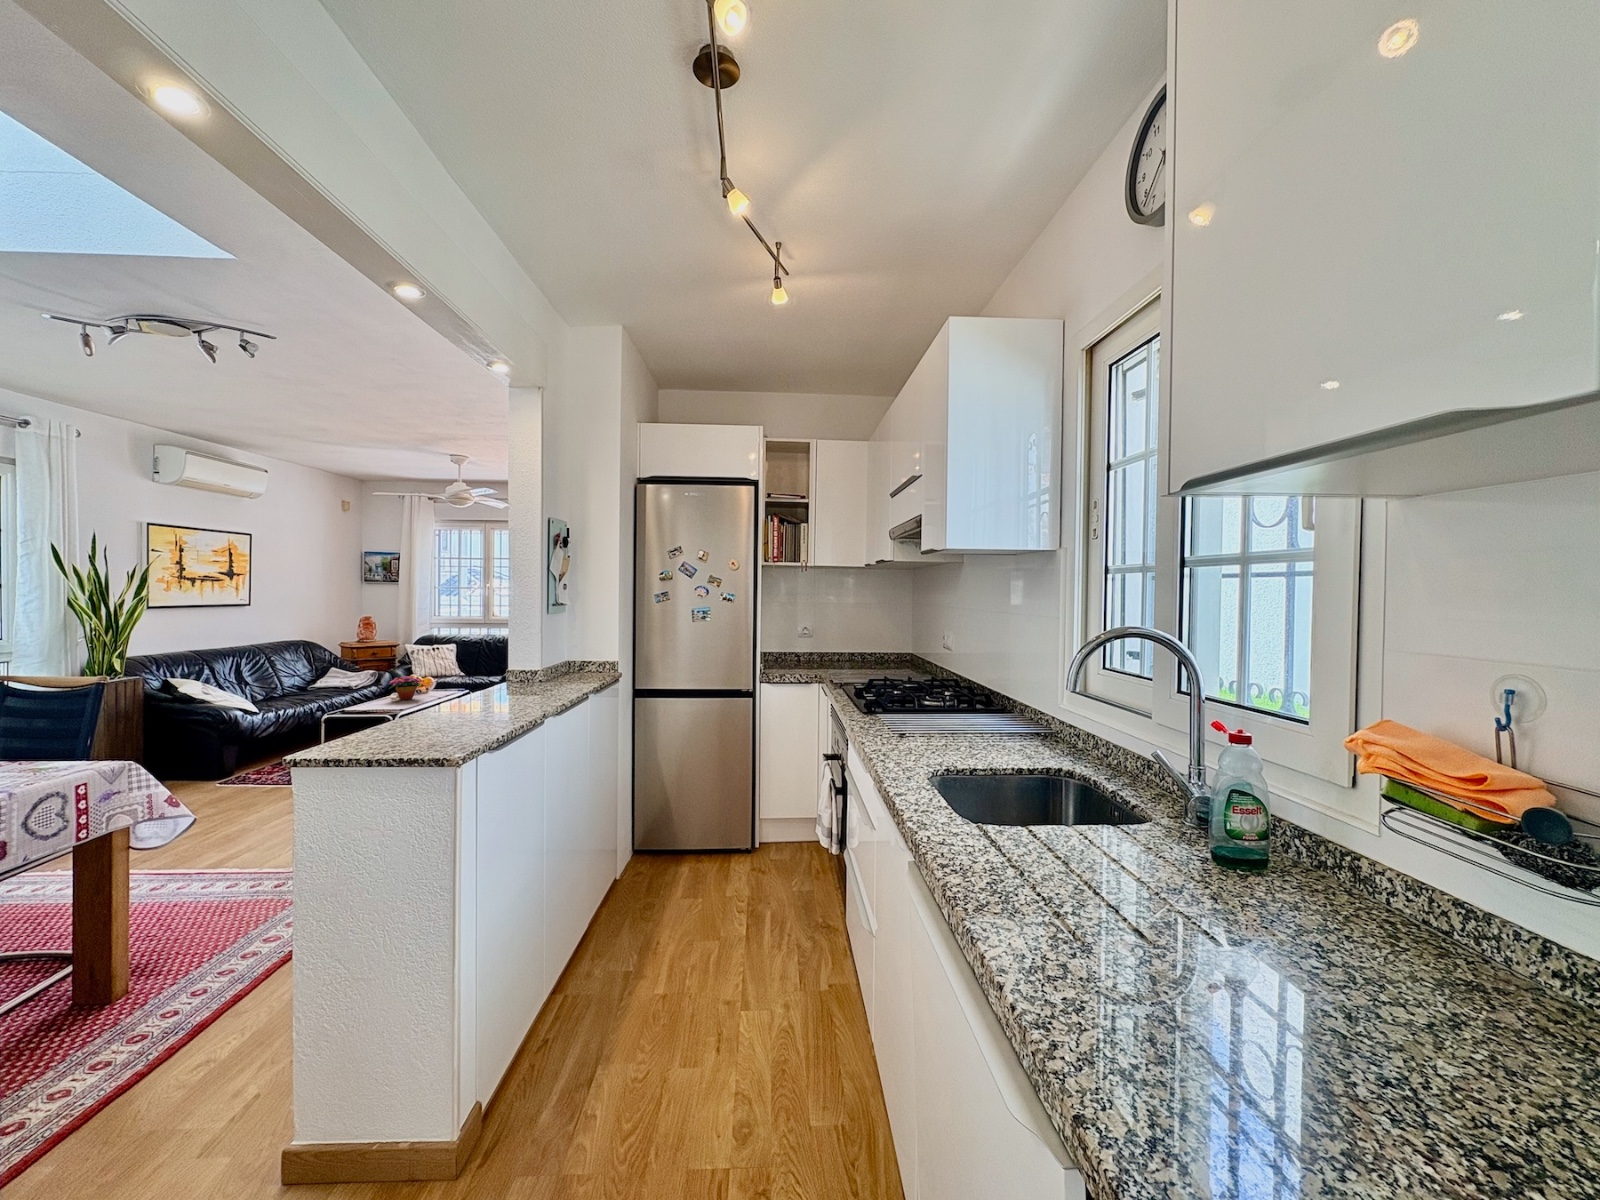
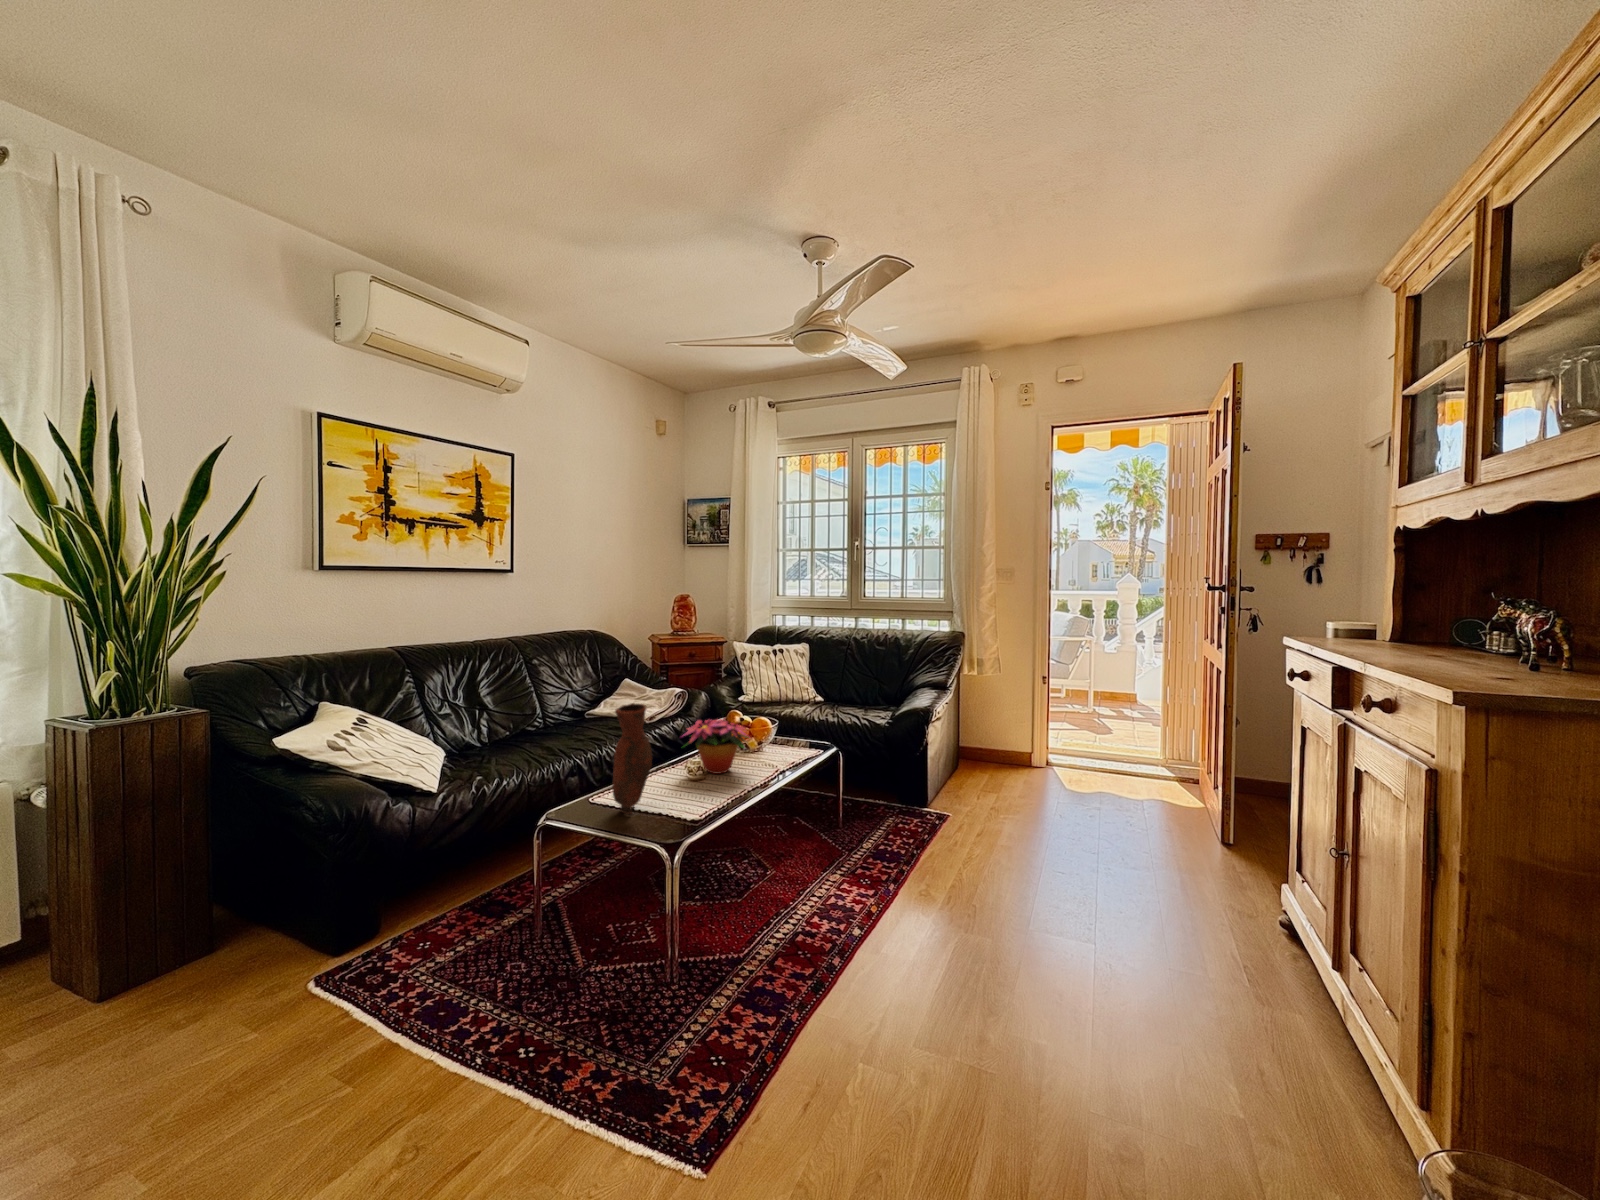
vase: none [361,667,380,711] -> present [612,703,652,814]

